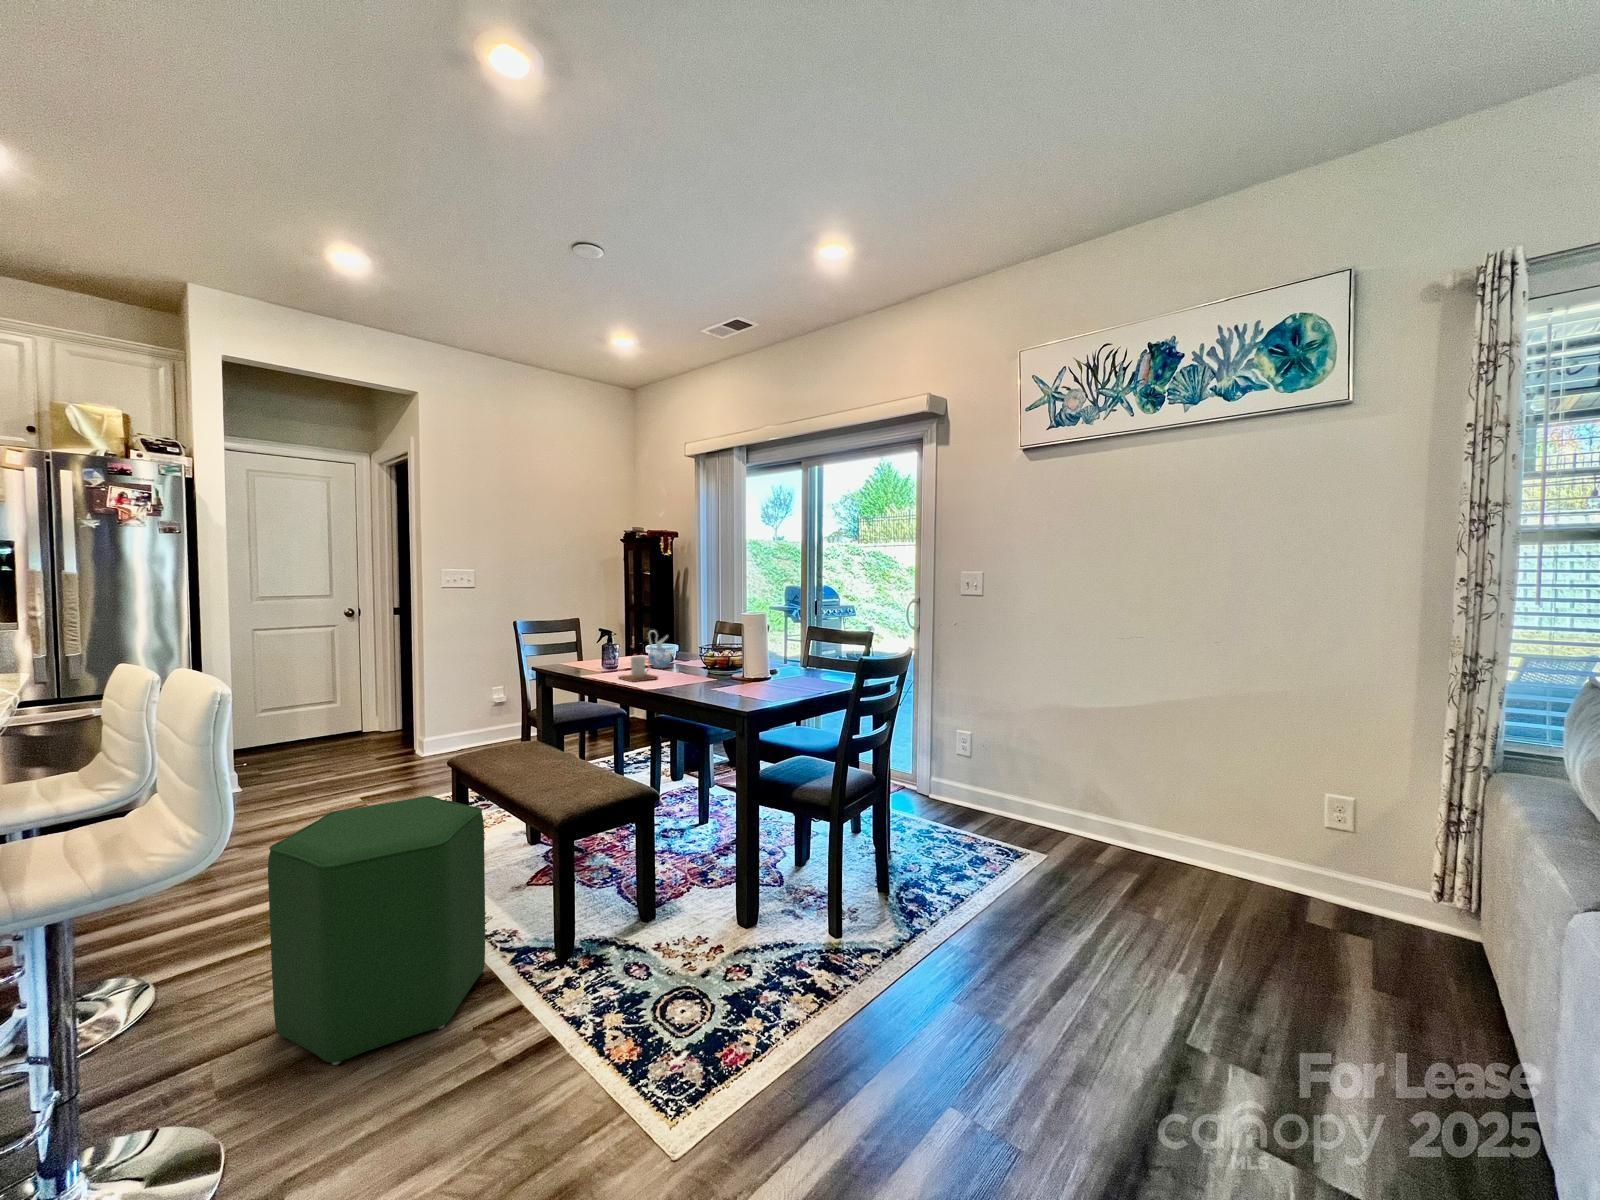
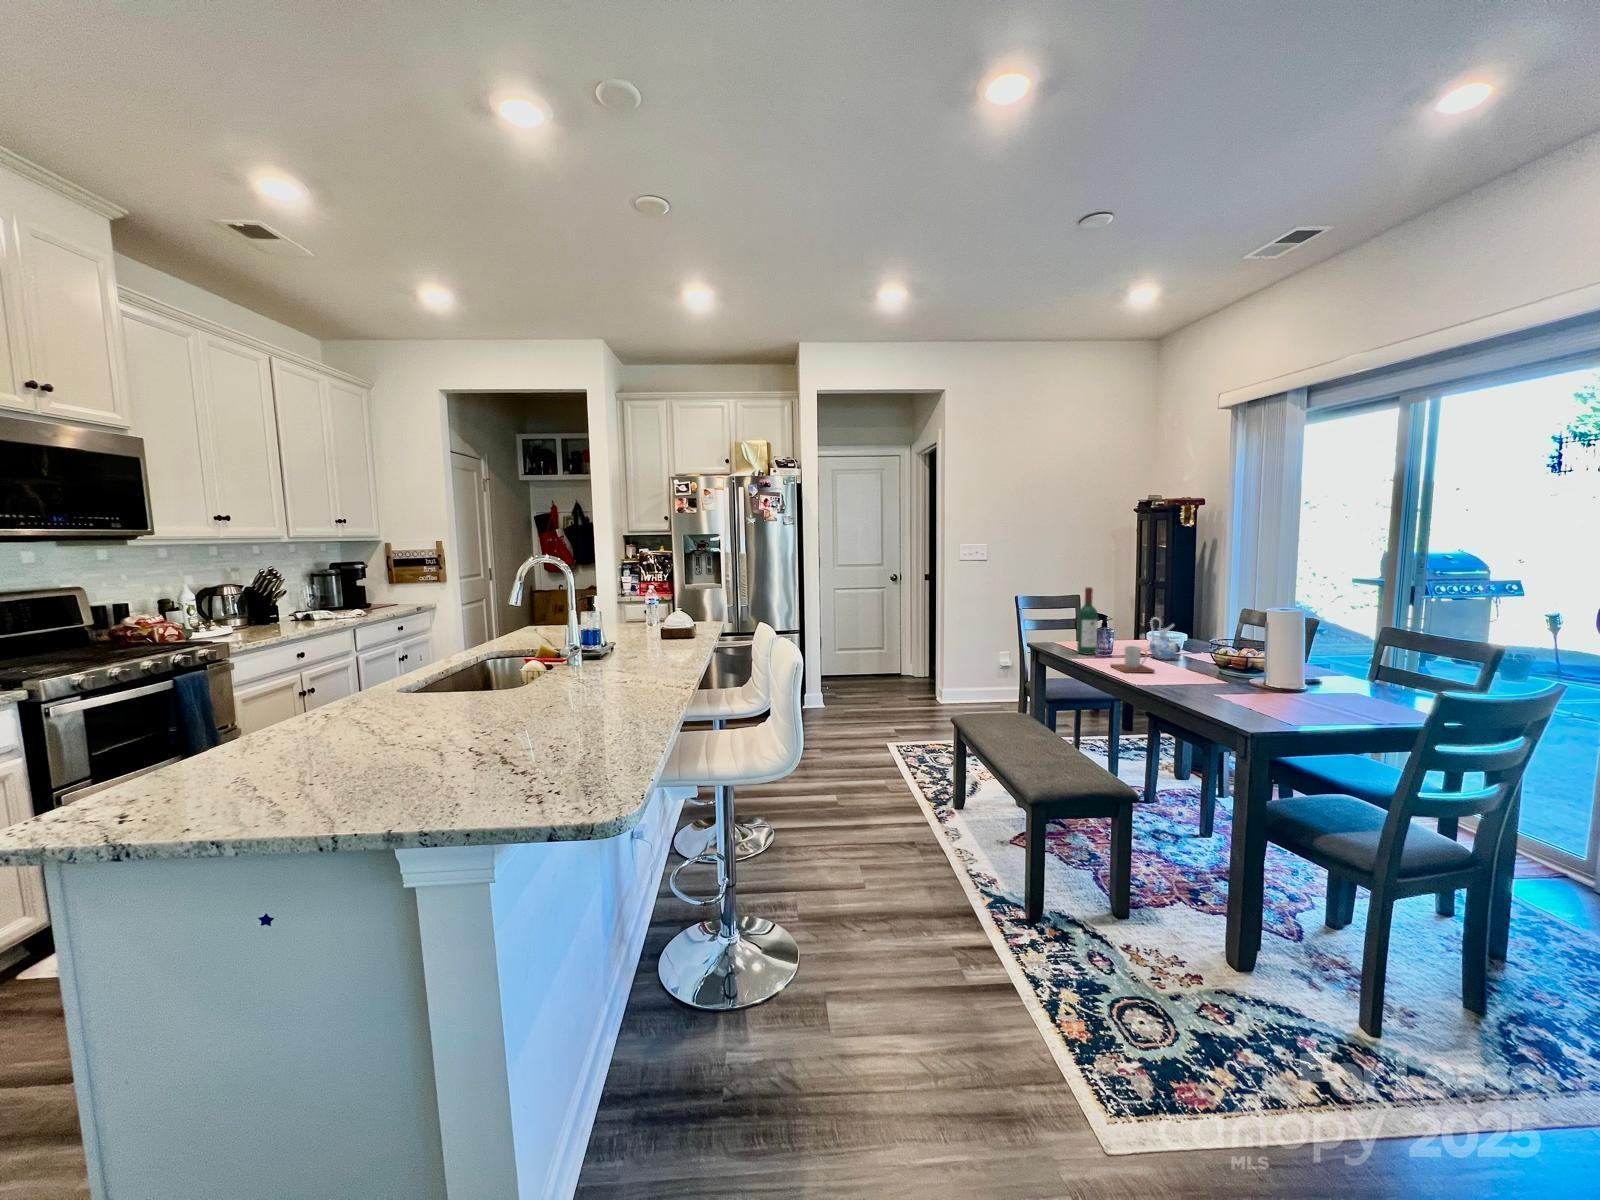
wine bottle: none [583,604,602,671] -> present [1077,587,1098,655]
ottoman: present [268,796,485,1065] -> none [826,745,970,938]

